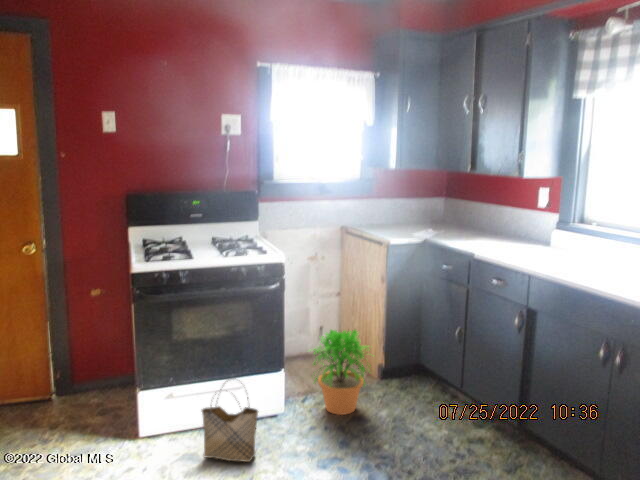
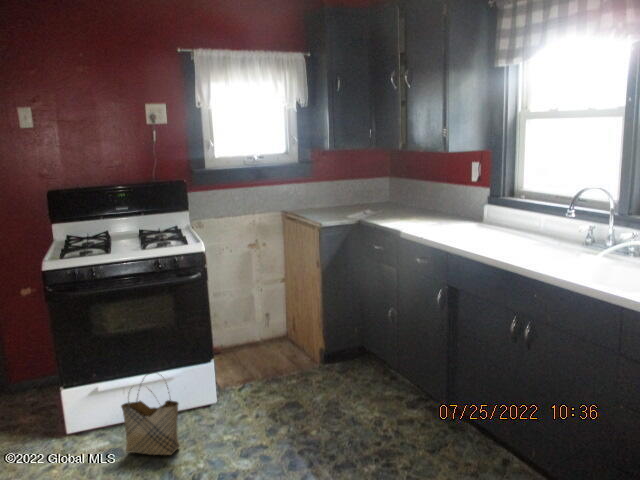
potted plant: present [314,330,369,415] -> none [238,315,307,402]

